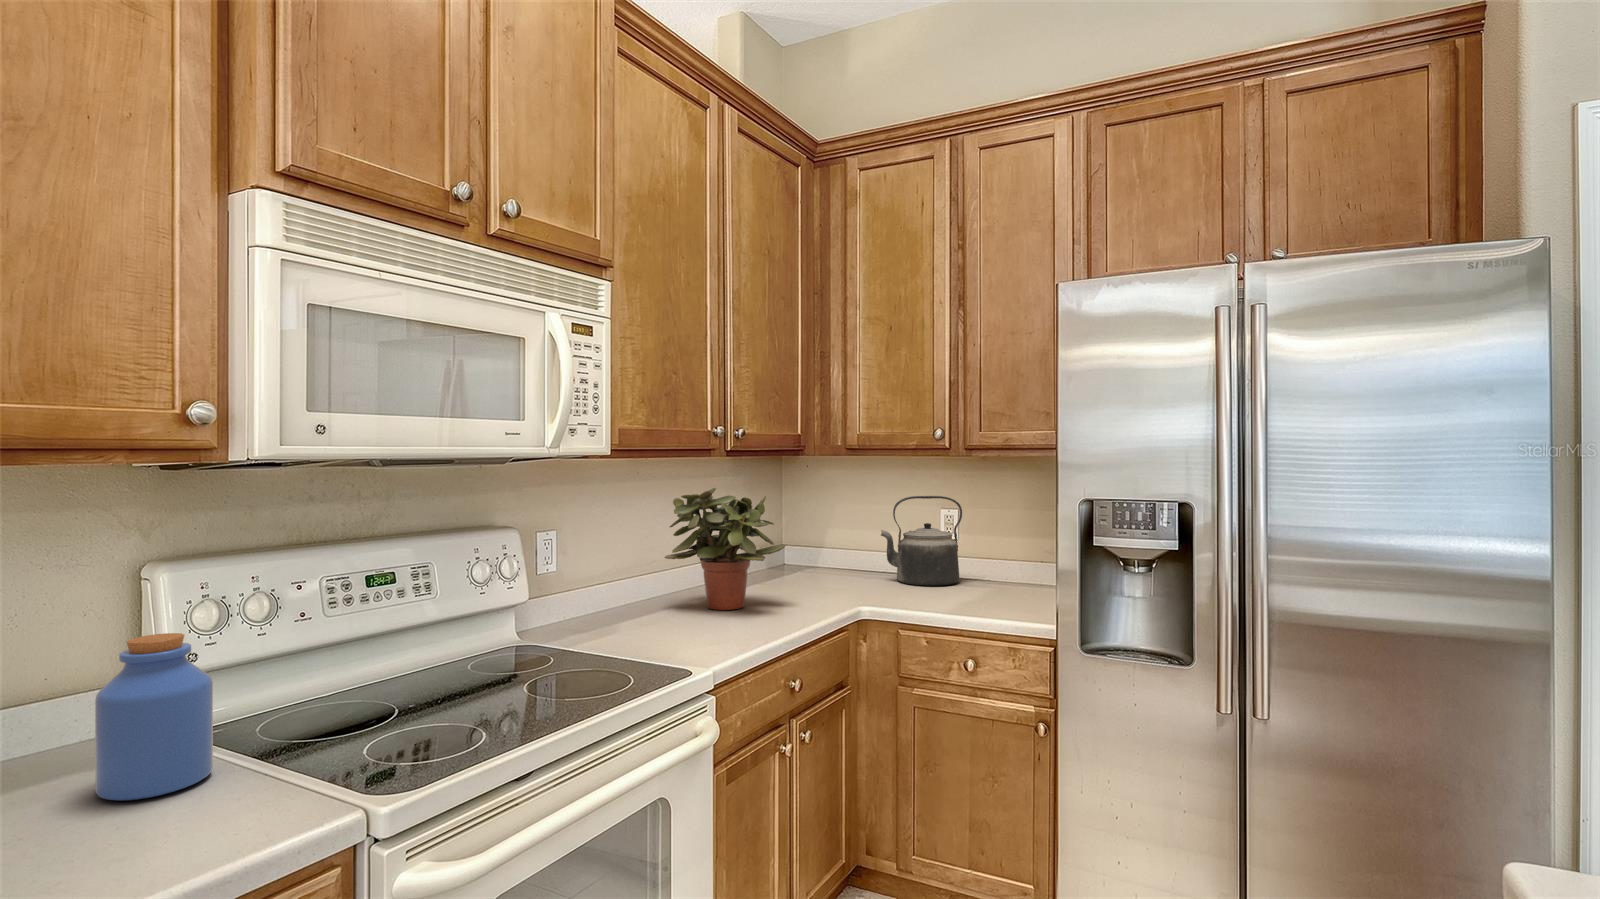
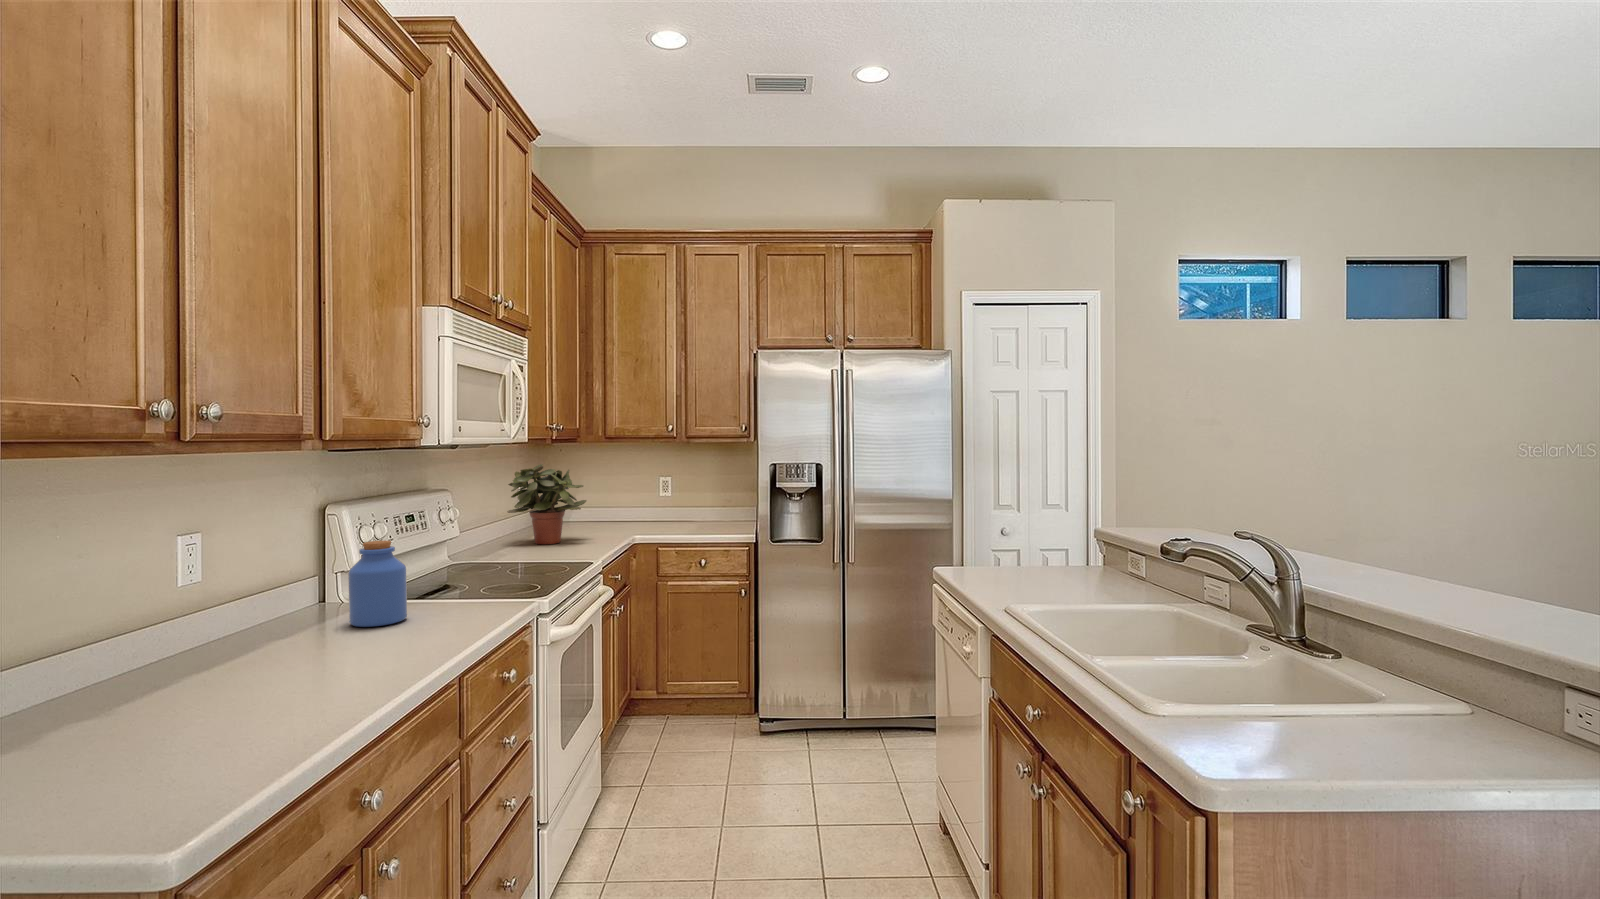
kettle: present [881,496,962,586] -> none [626,468,677,525]

